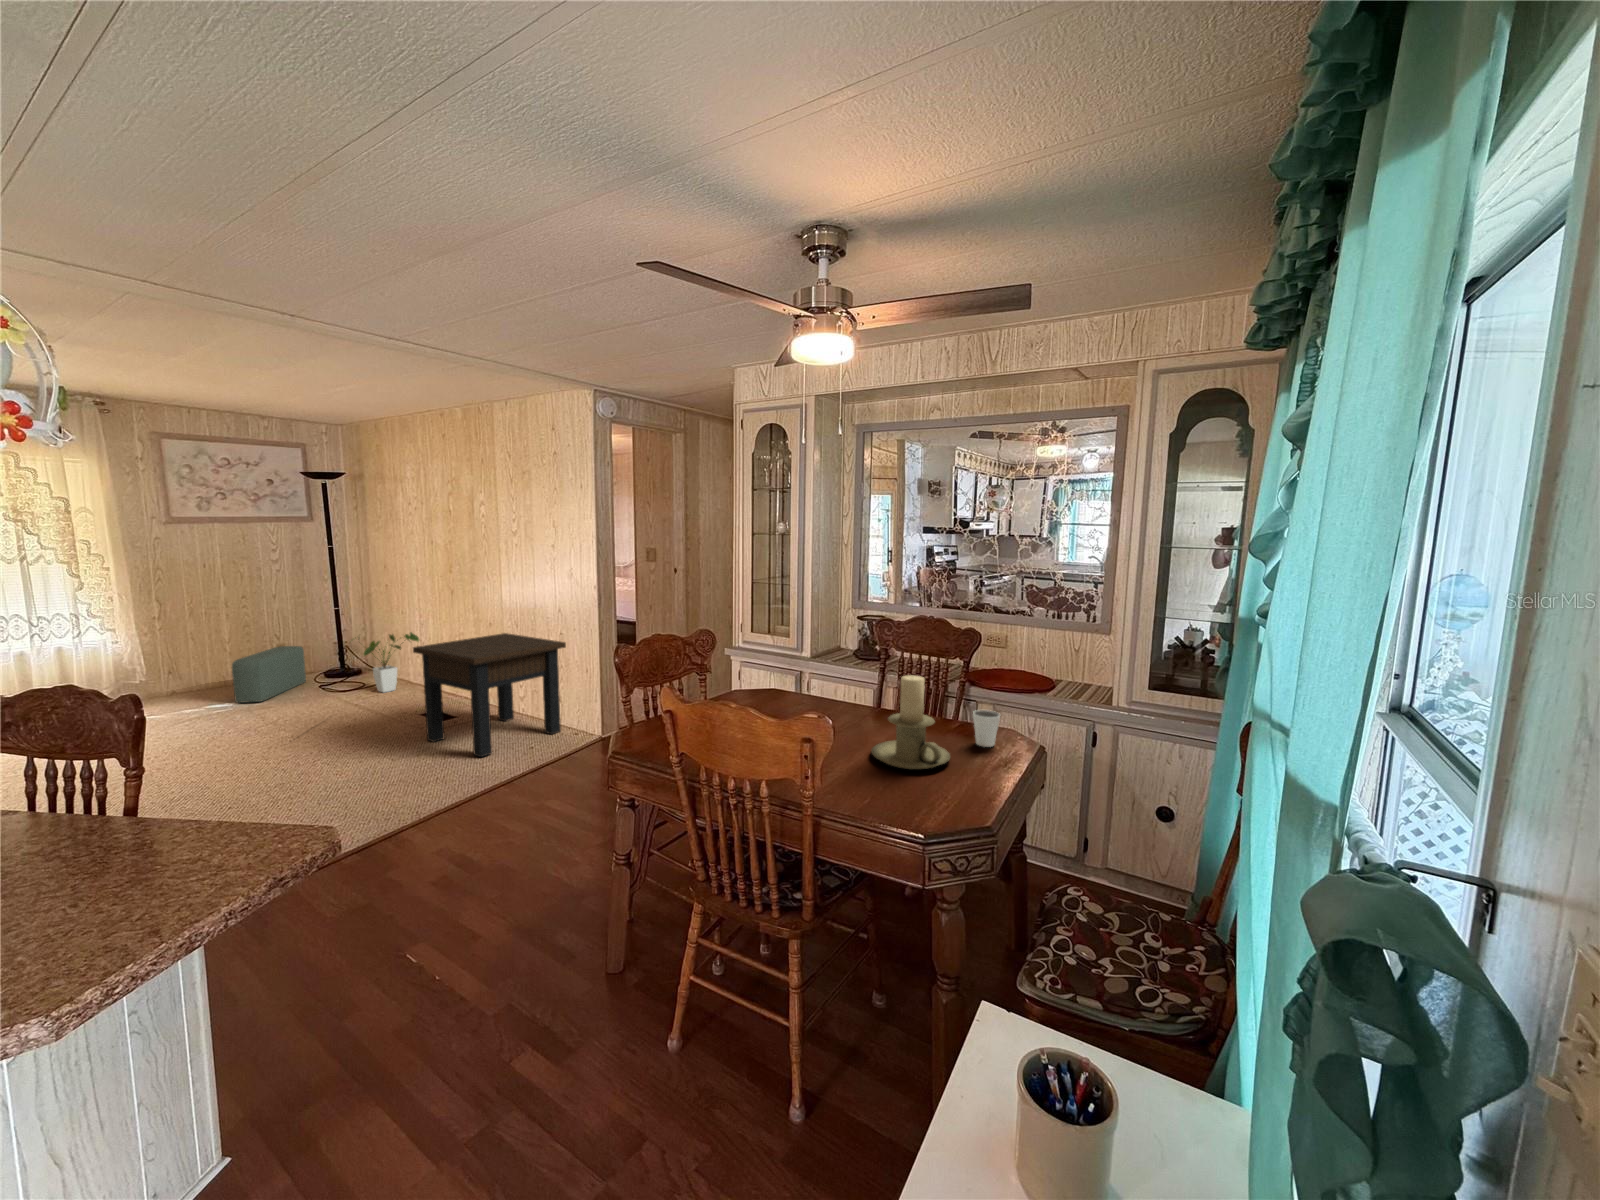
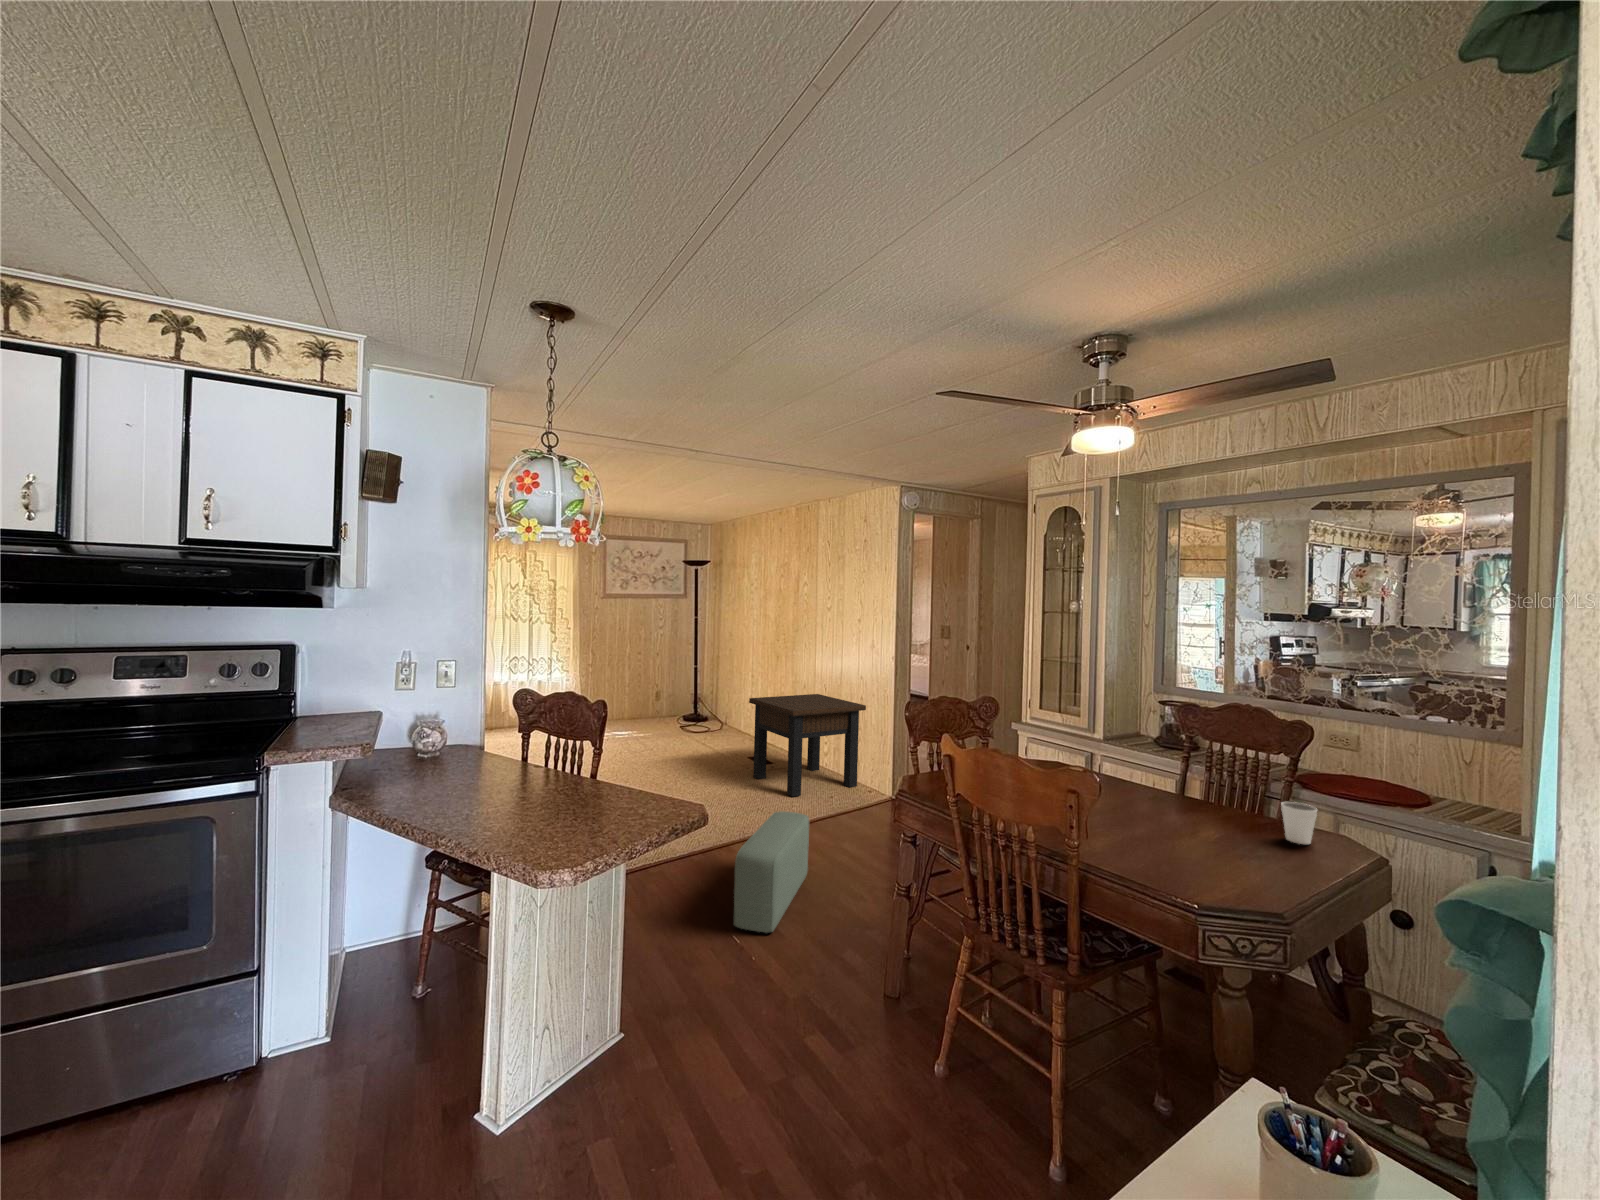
house plant: present [364,632,419,692] -> none [705,687,753,736]
pouf: present [232,646,306,703] -> present [734,811,809,933]
candle holder: present [871,675,950,769] -> none [1151,751,1247,851]

